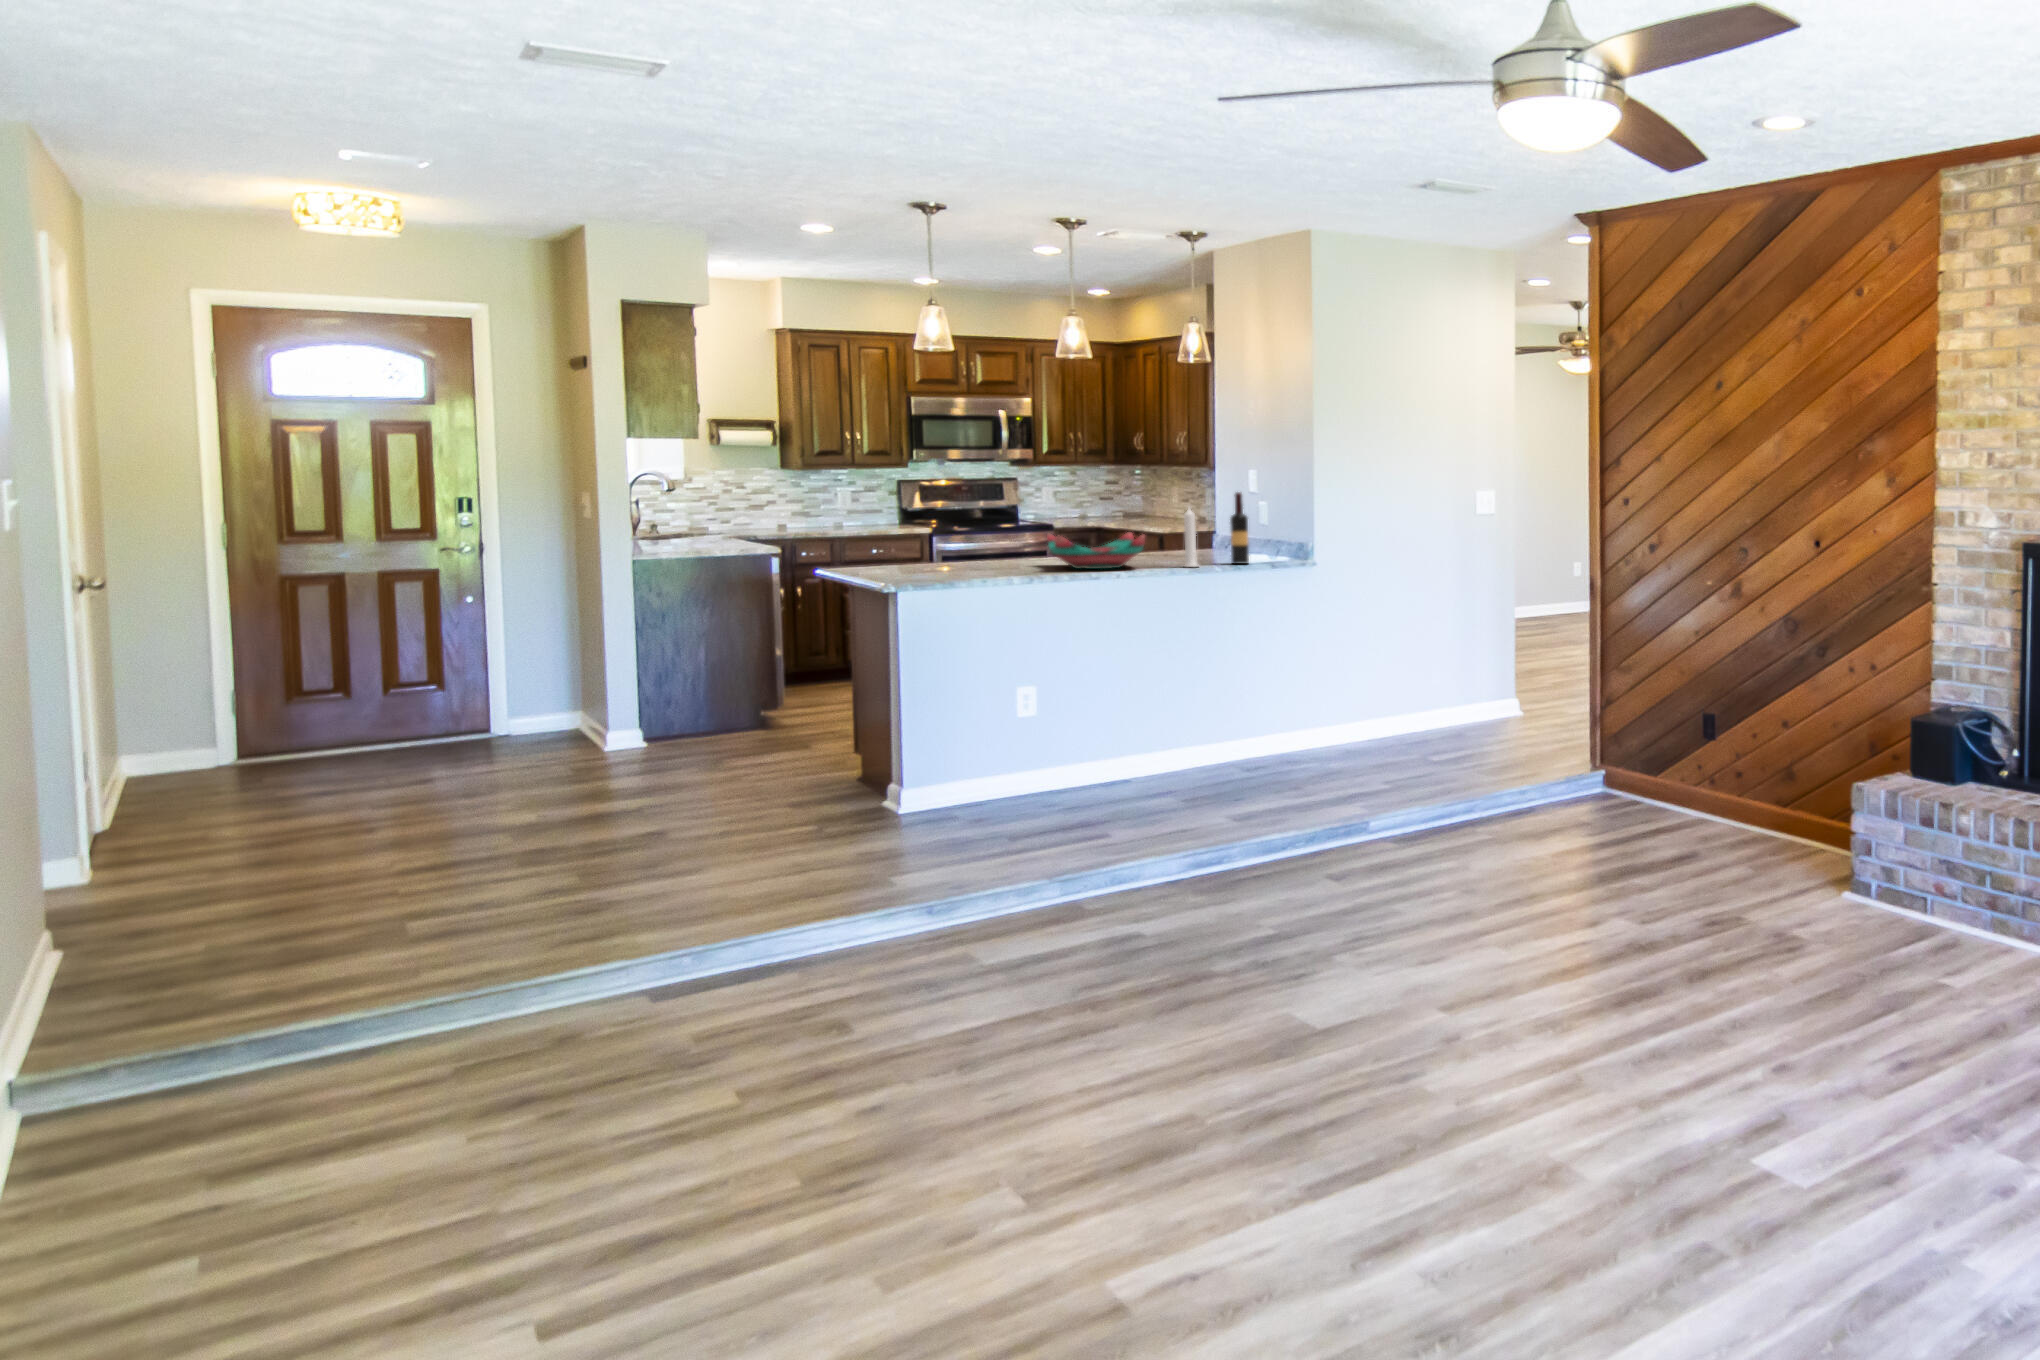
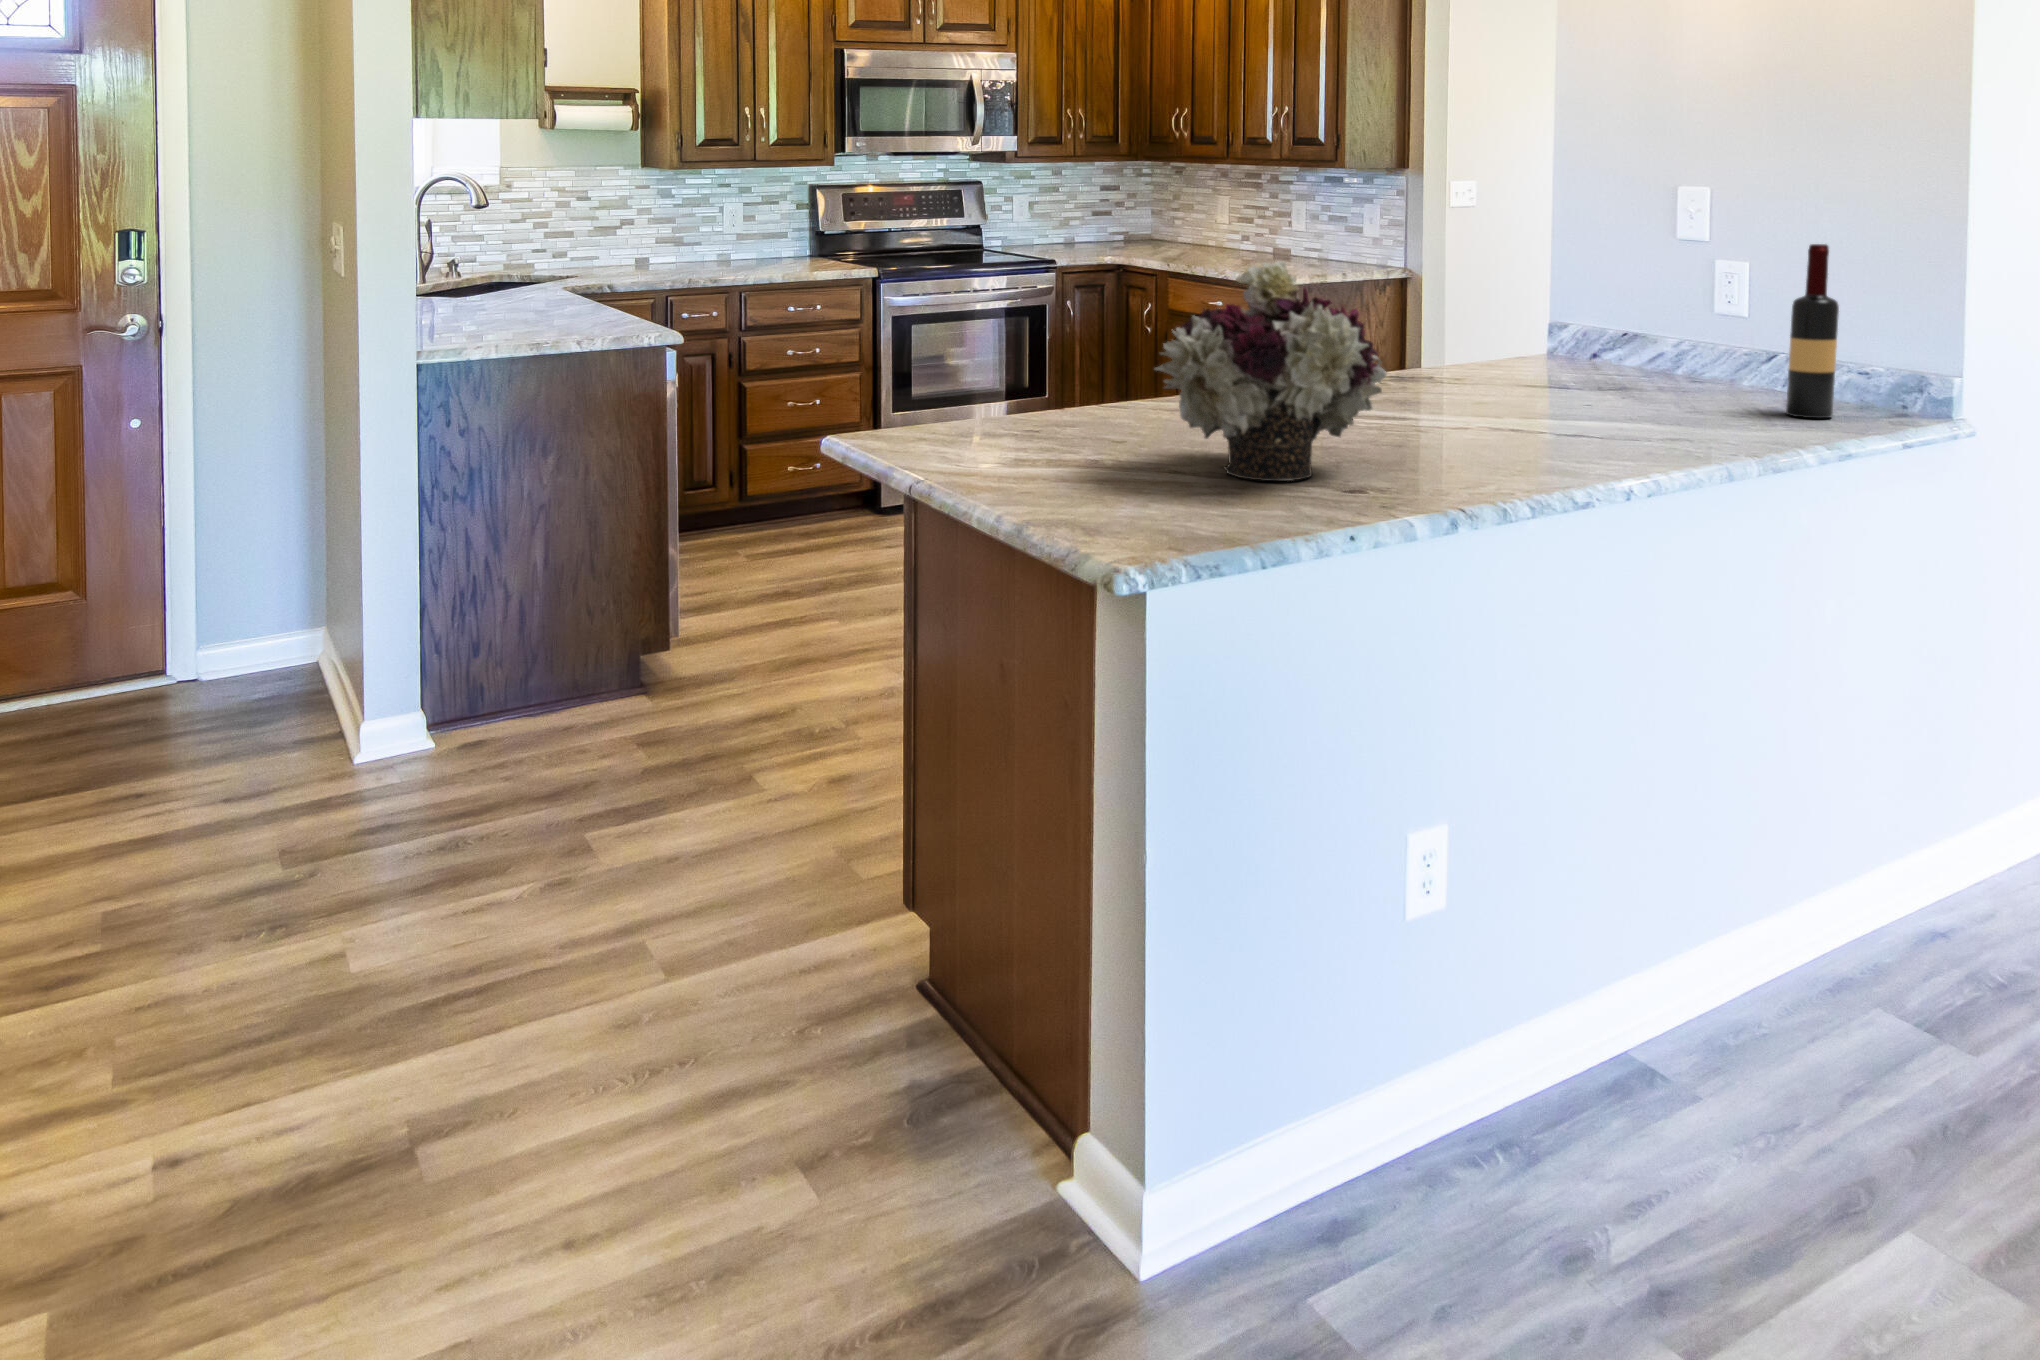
flower arrangement: none [916,494,1011,575] -> present [1155,261,1387,481]
candle: present [1184,509,1198,567] -> none [1715,281,1762,435]
decorative bowl: present [1047,532,1145,569] -> none [1381,338,1681,445]

